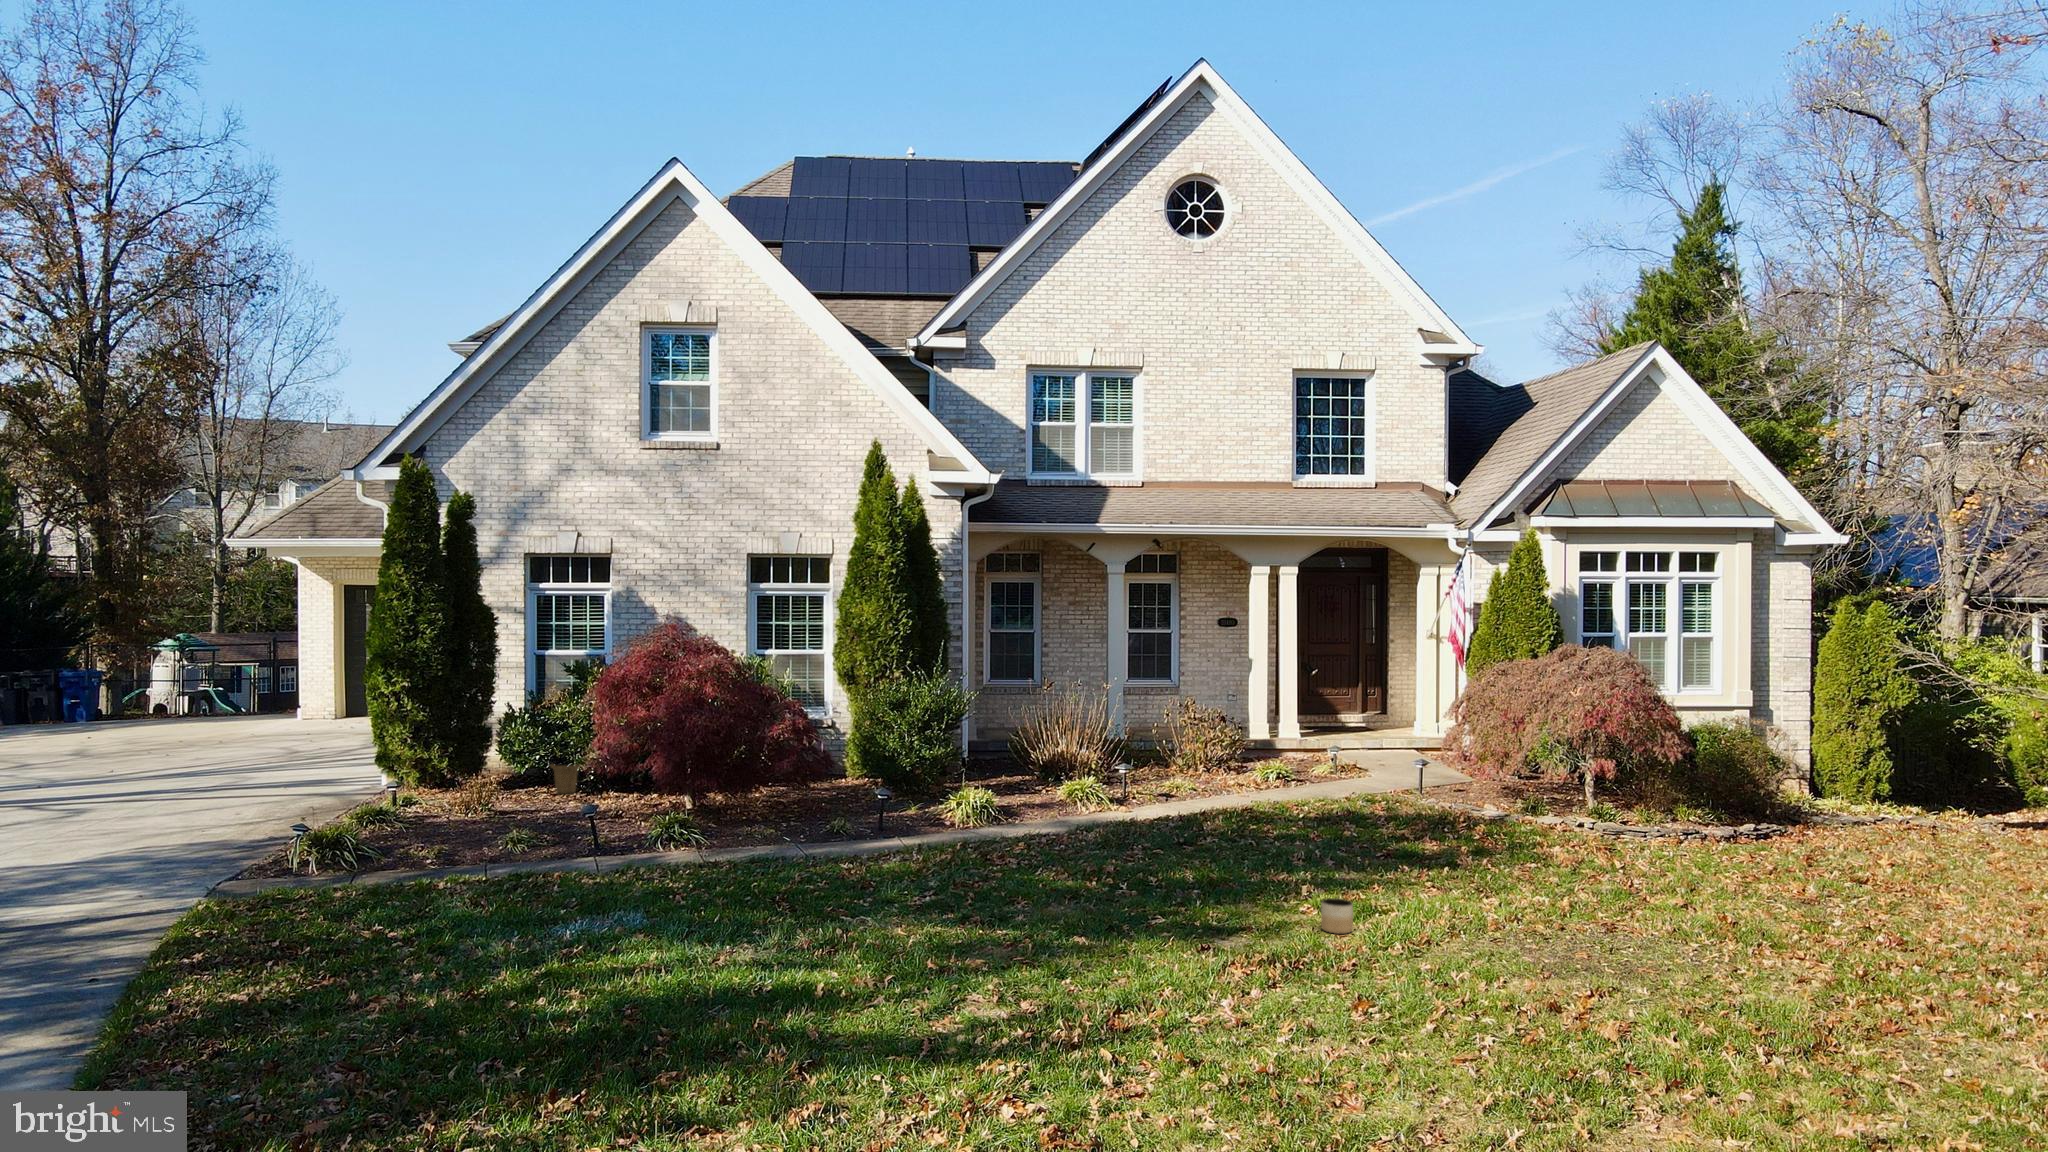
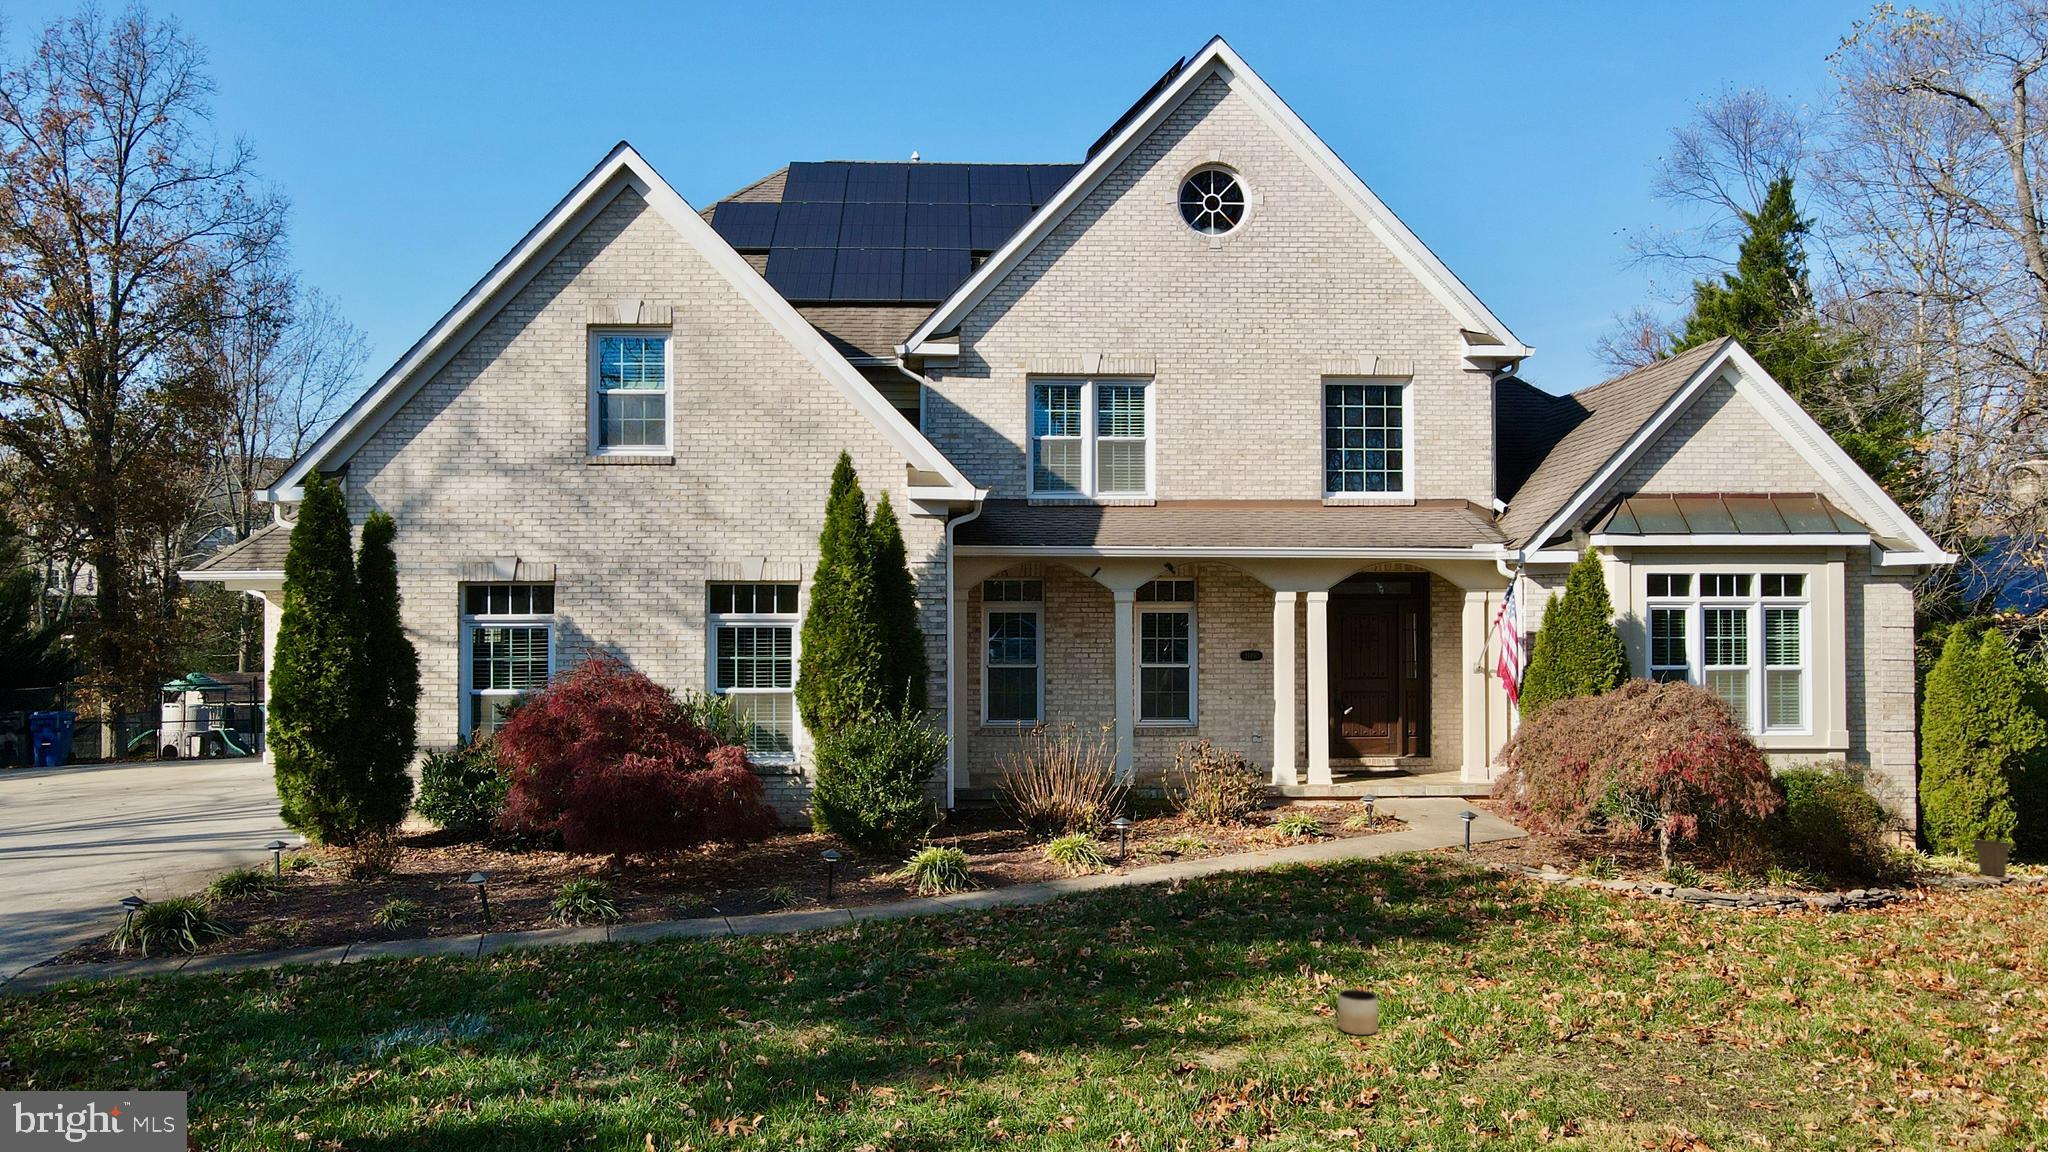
basket: present [550,764,579,794] -> present [1972,840,2013,877]

